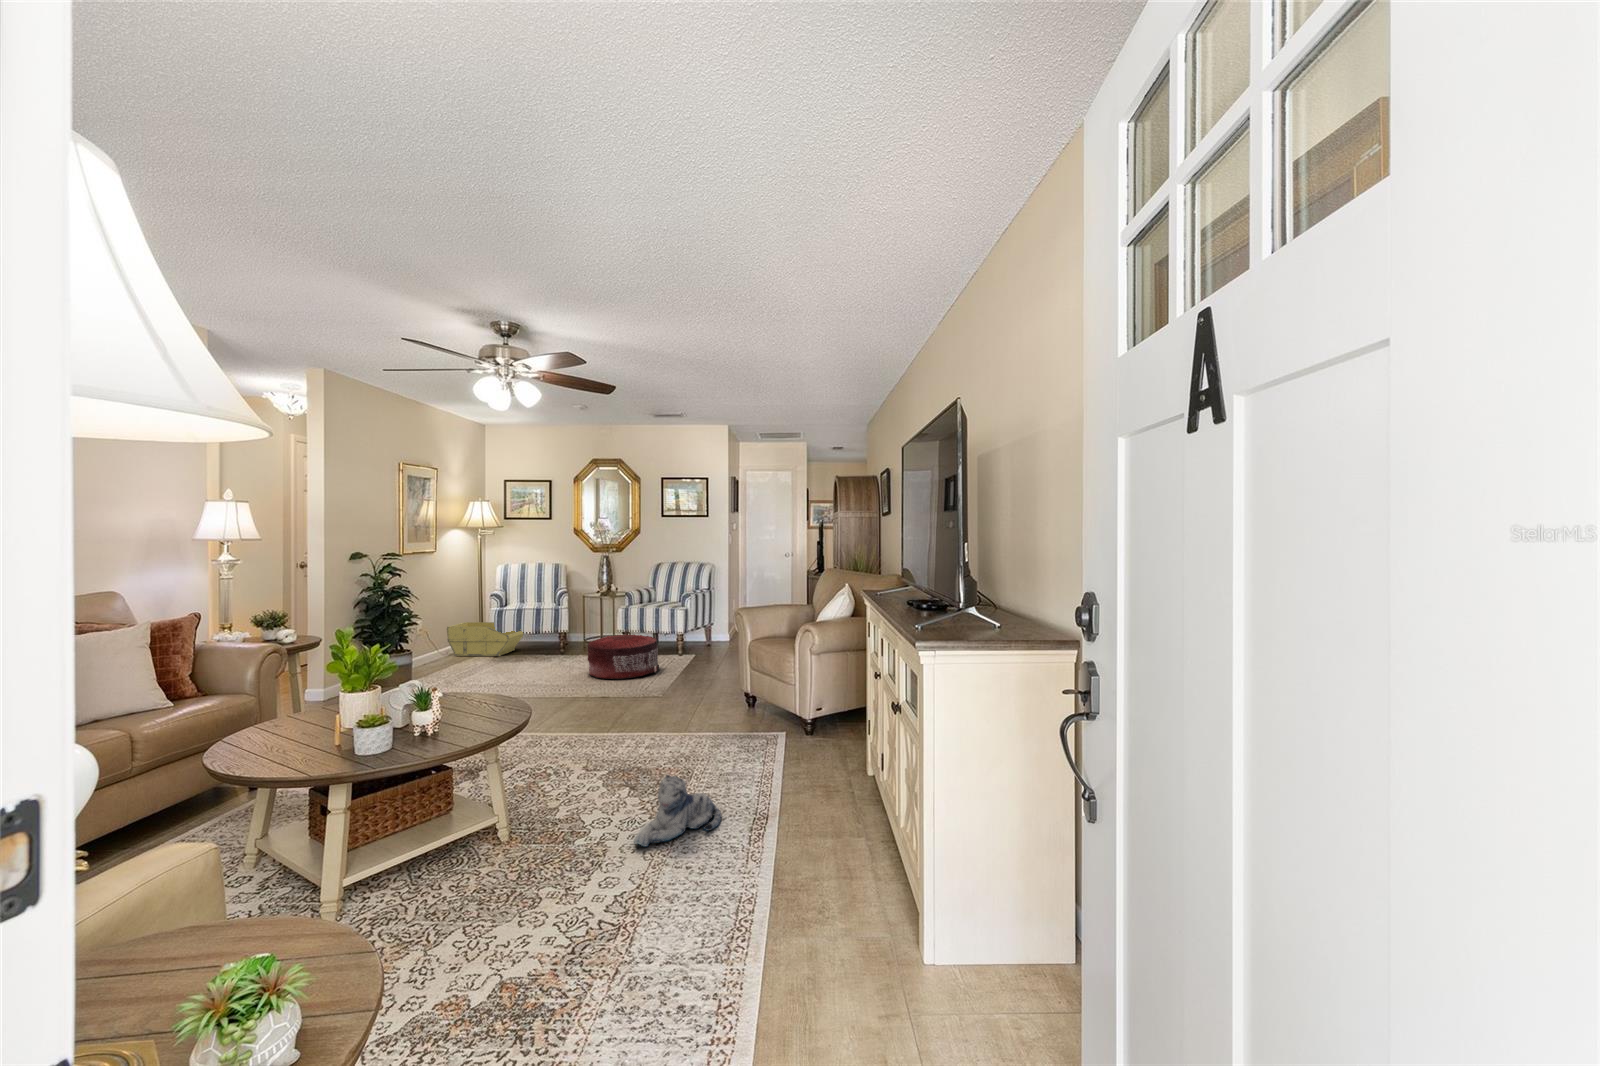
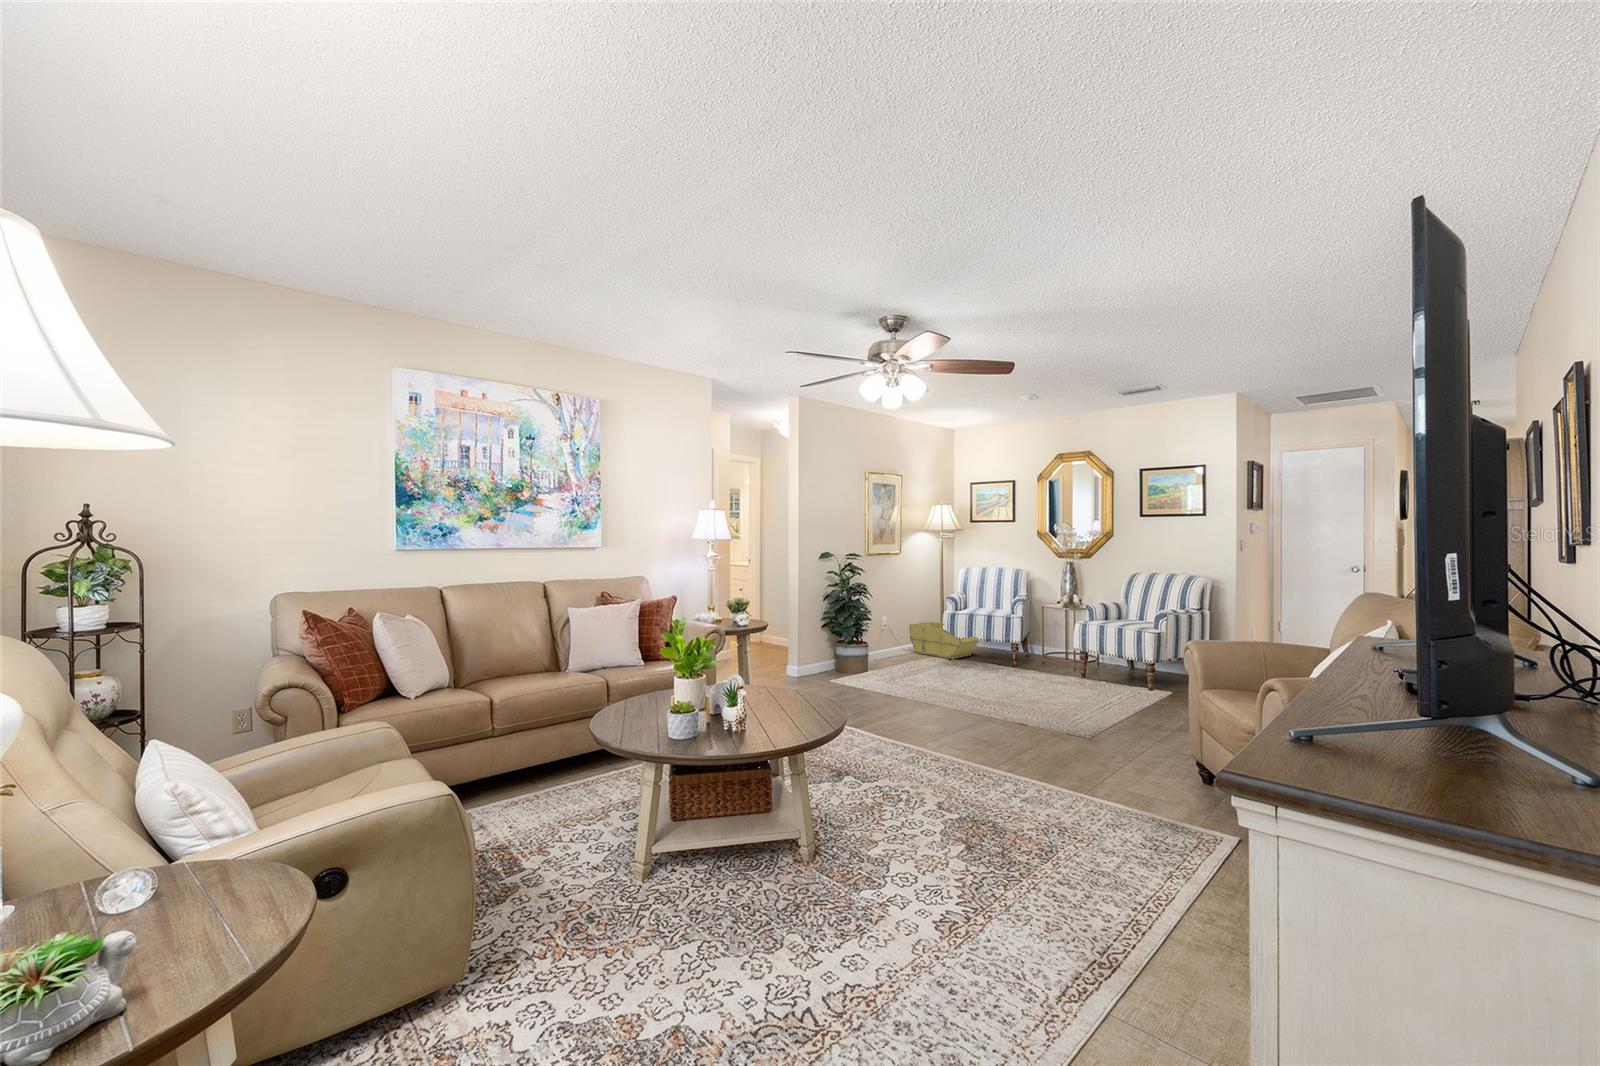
pouf: present [588,634,659,679] -> none [1021,654,1109,708]
plush toy: present [634,775,721,847] -> none [914,850,1052,948]

